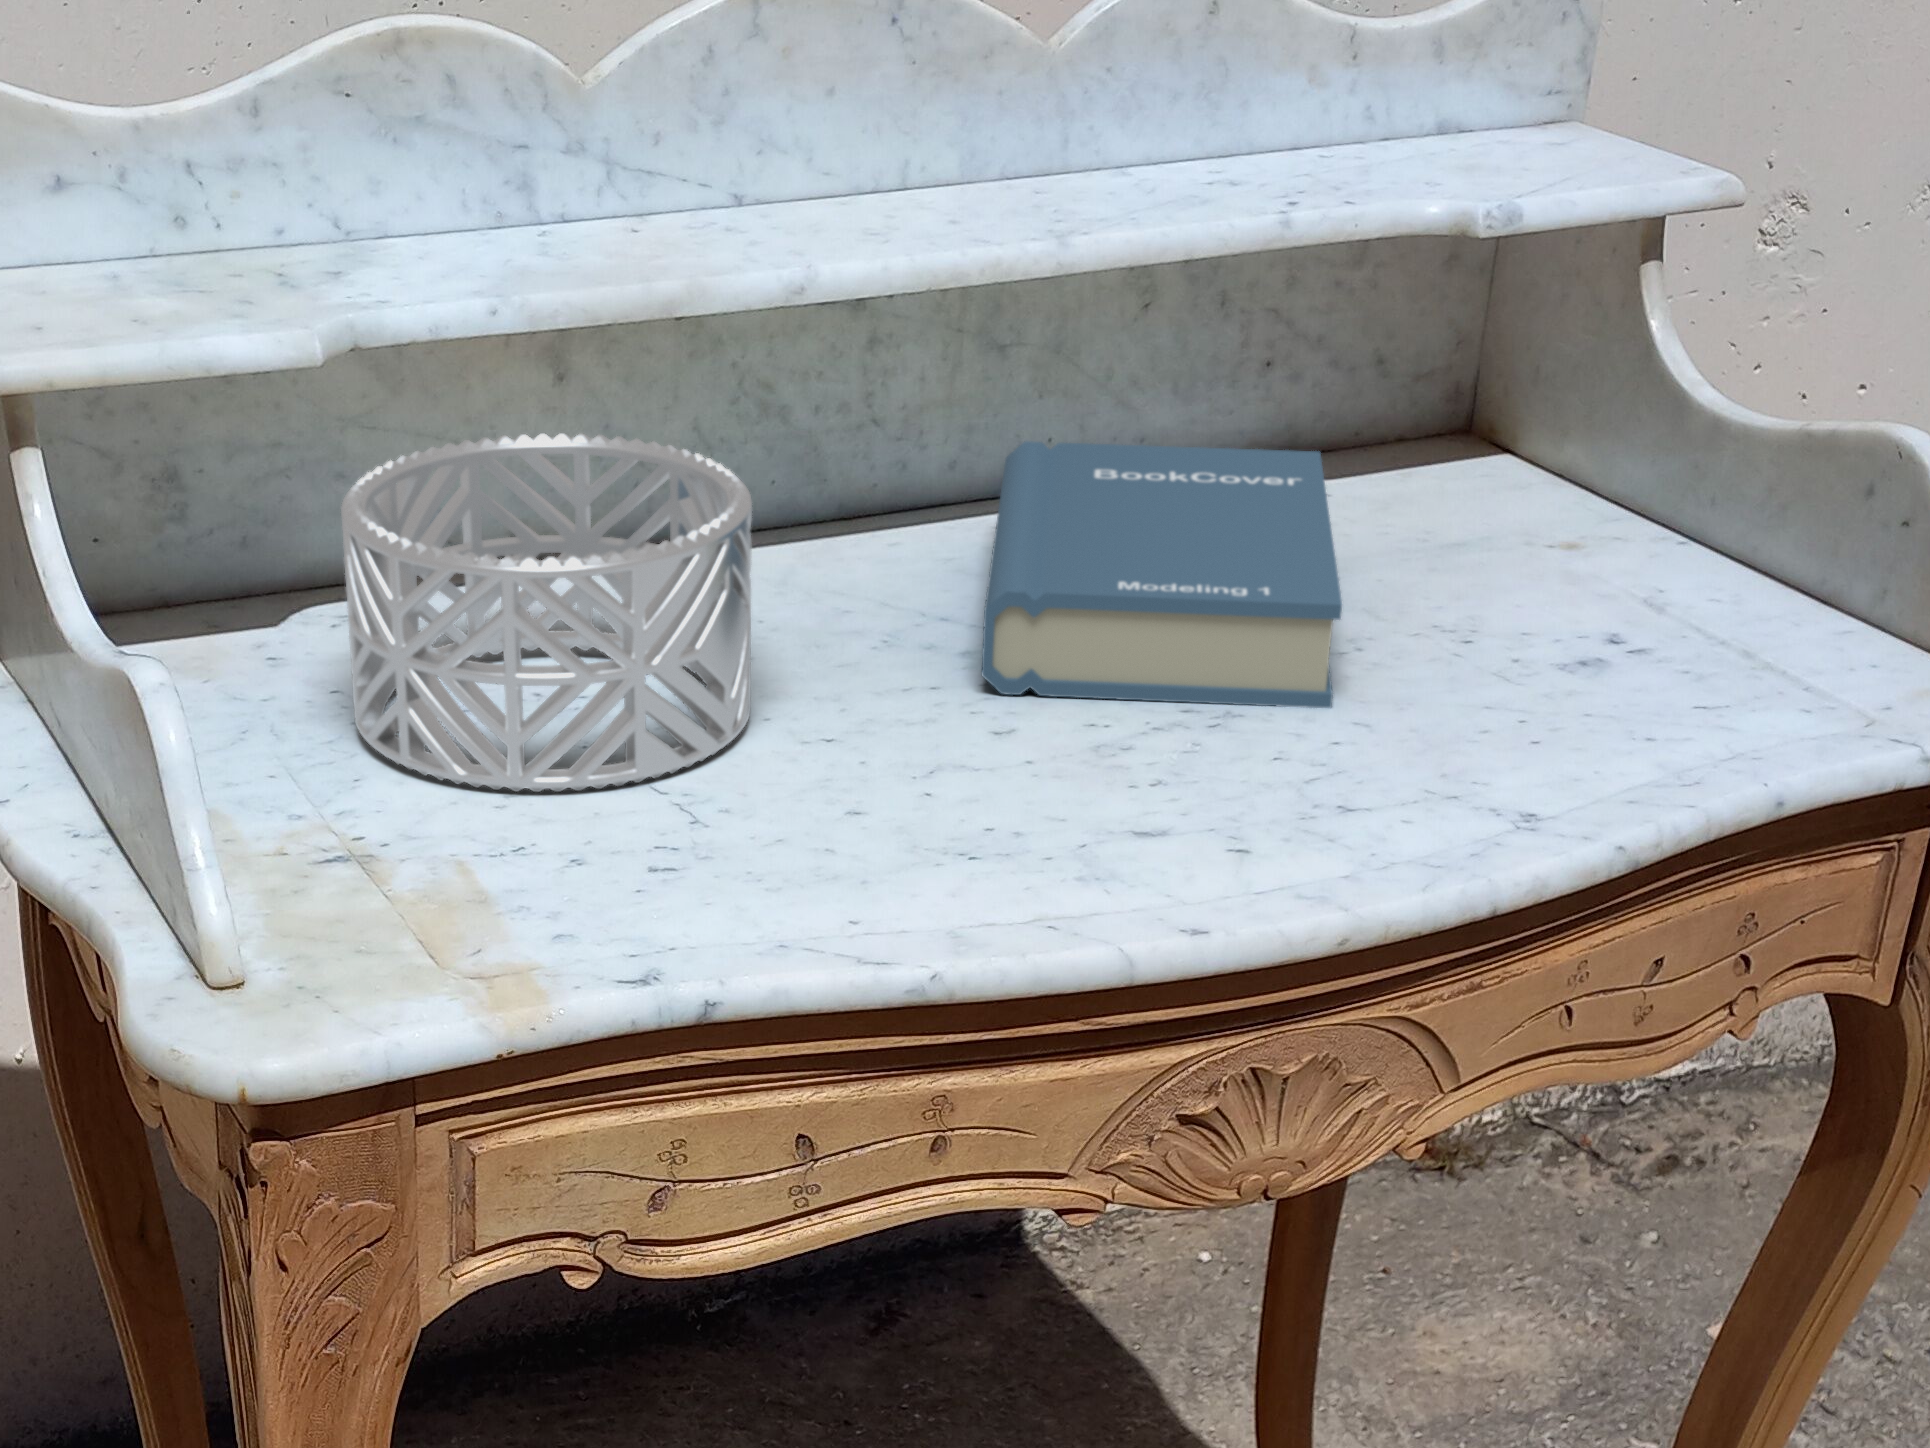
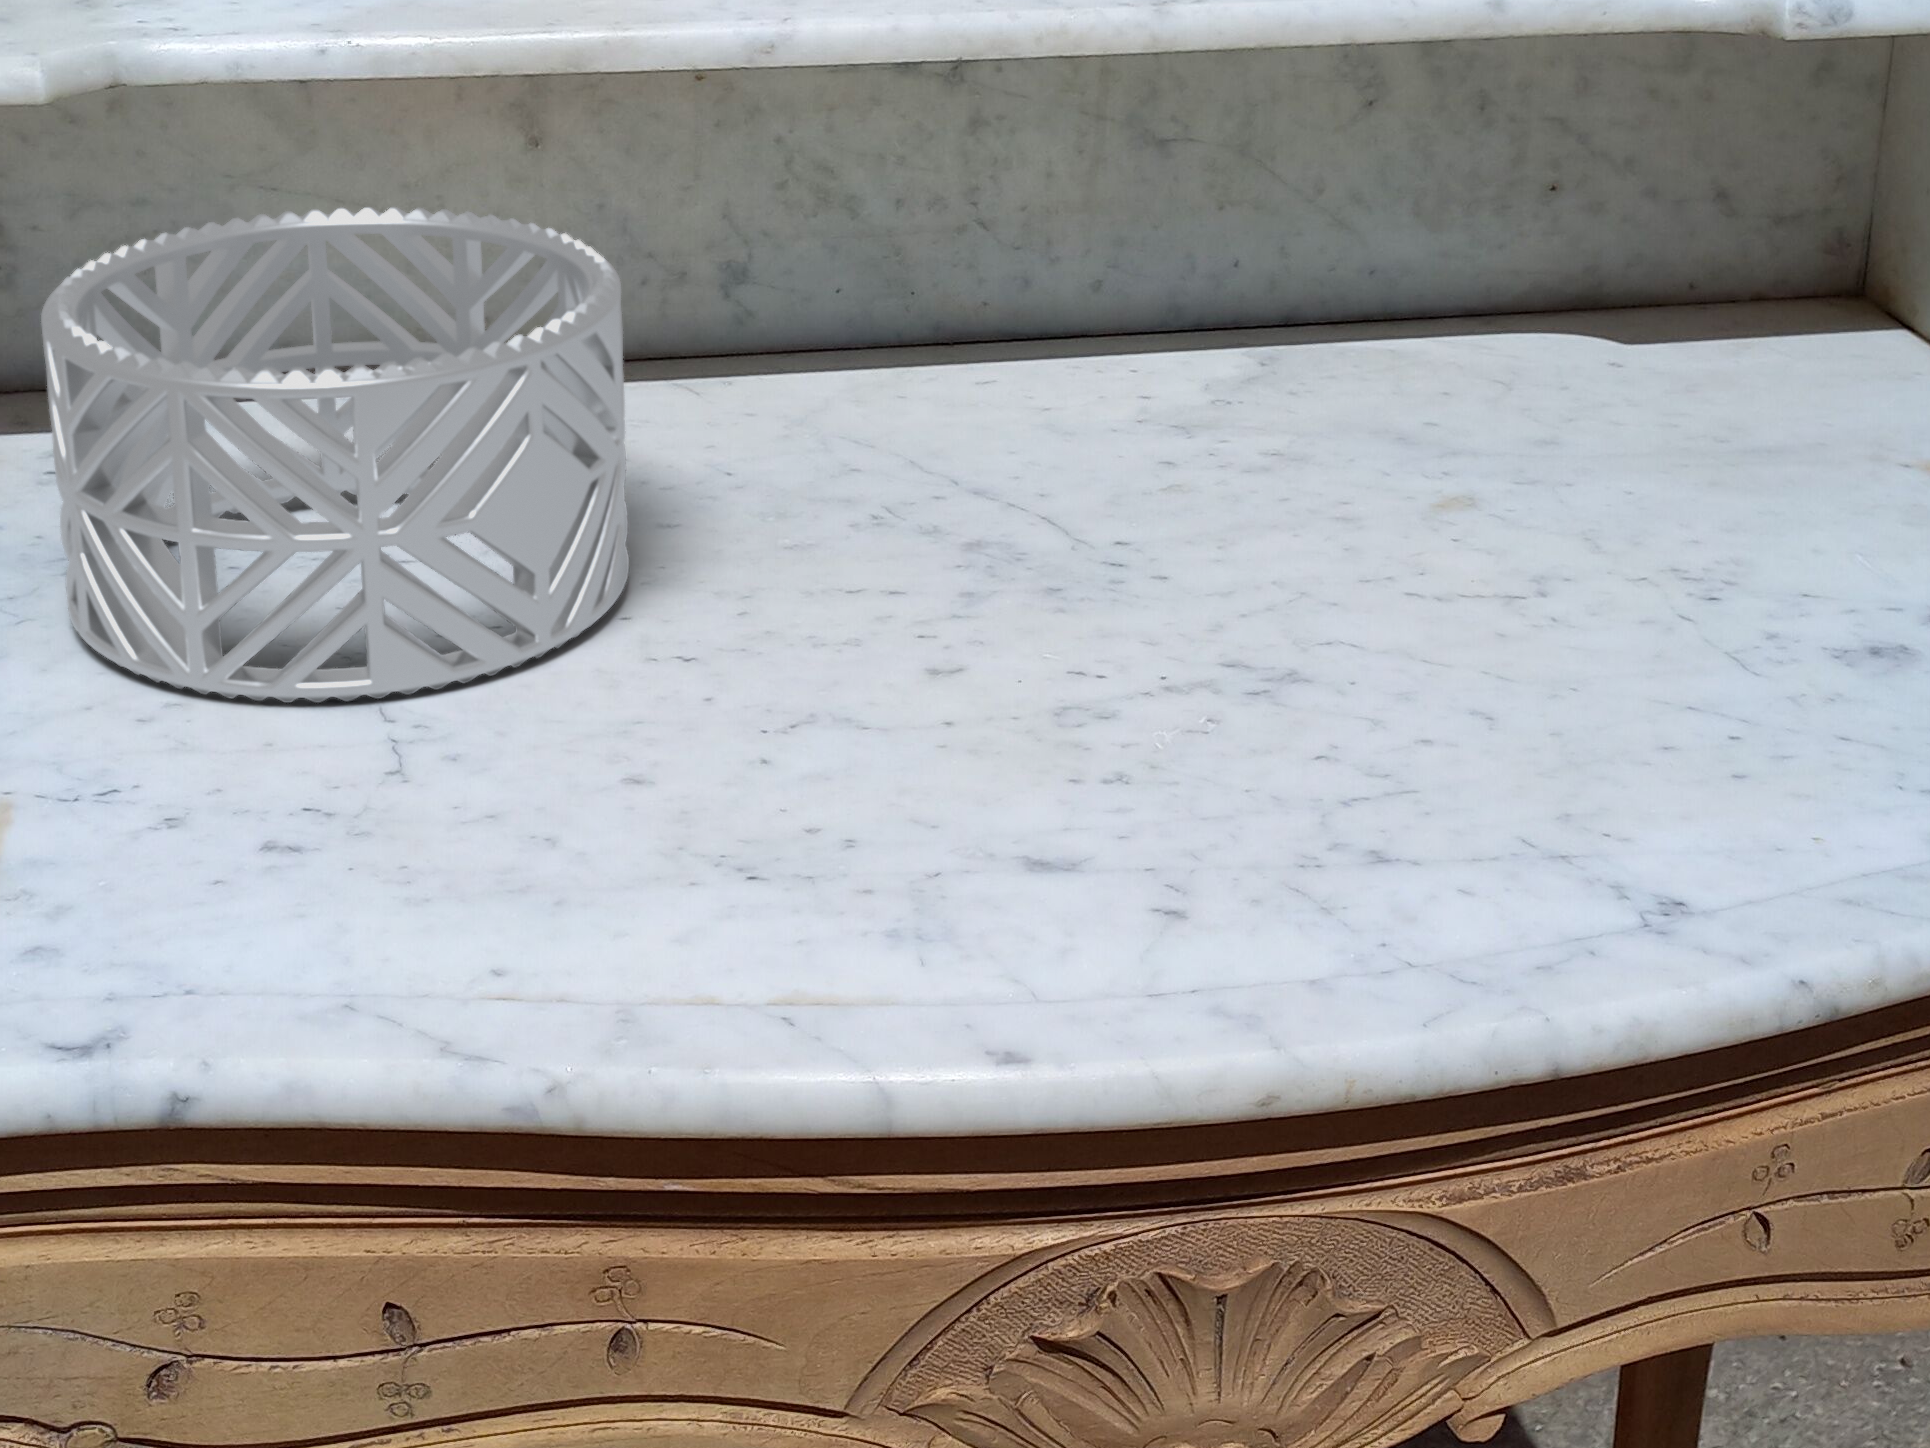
hardback book: present [982,441,1342,708] -> none [958,272,1567,686]

